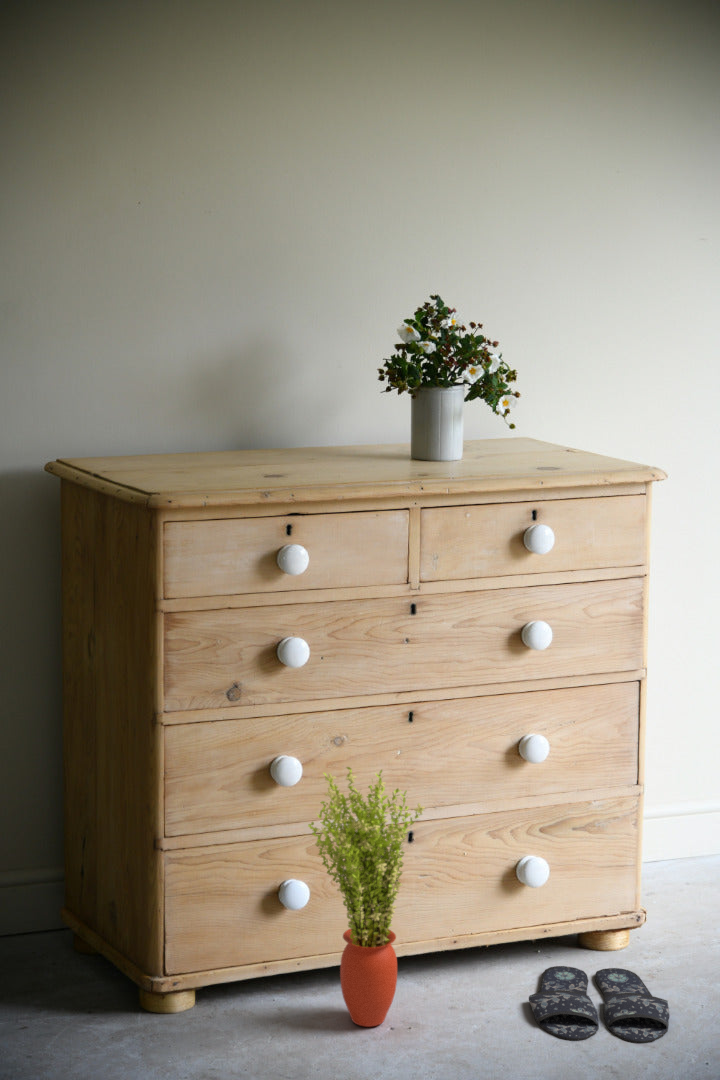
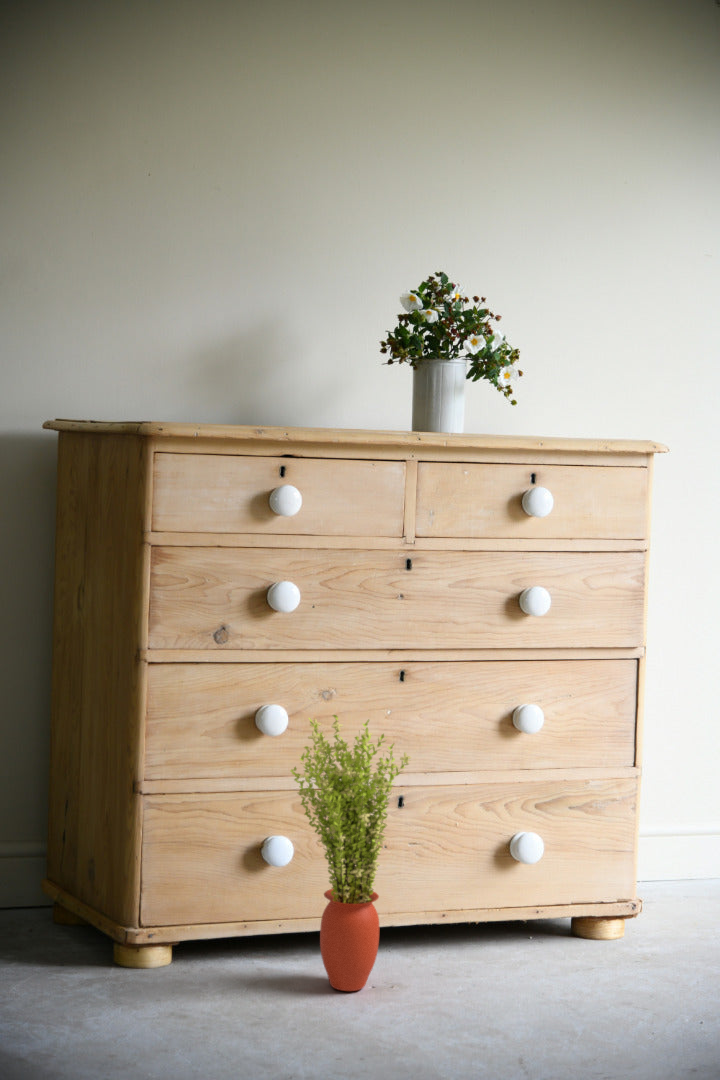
slippers: present [529,966,670,1043] -> none [517,950,664,1018]

